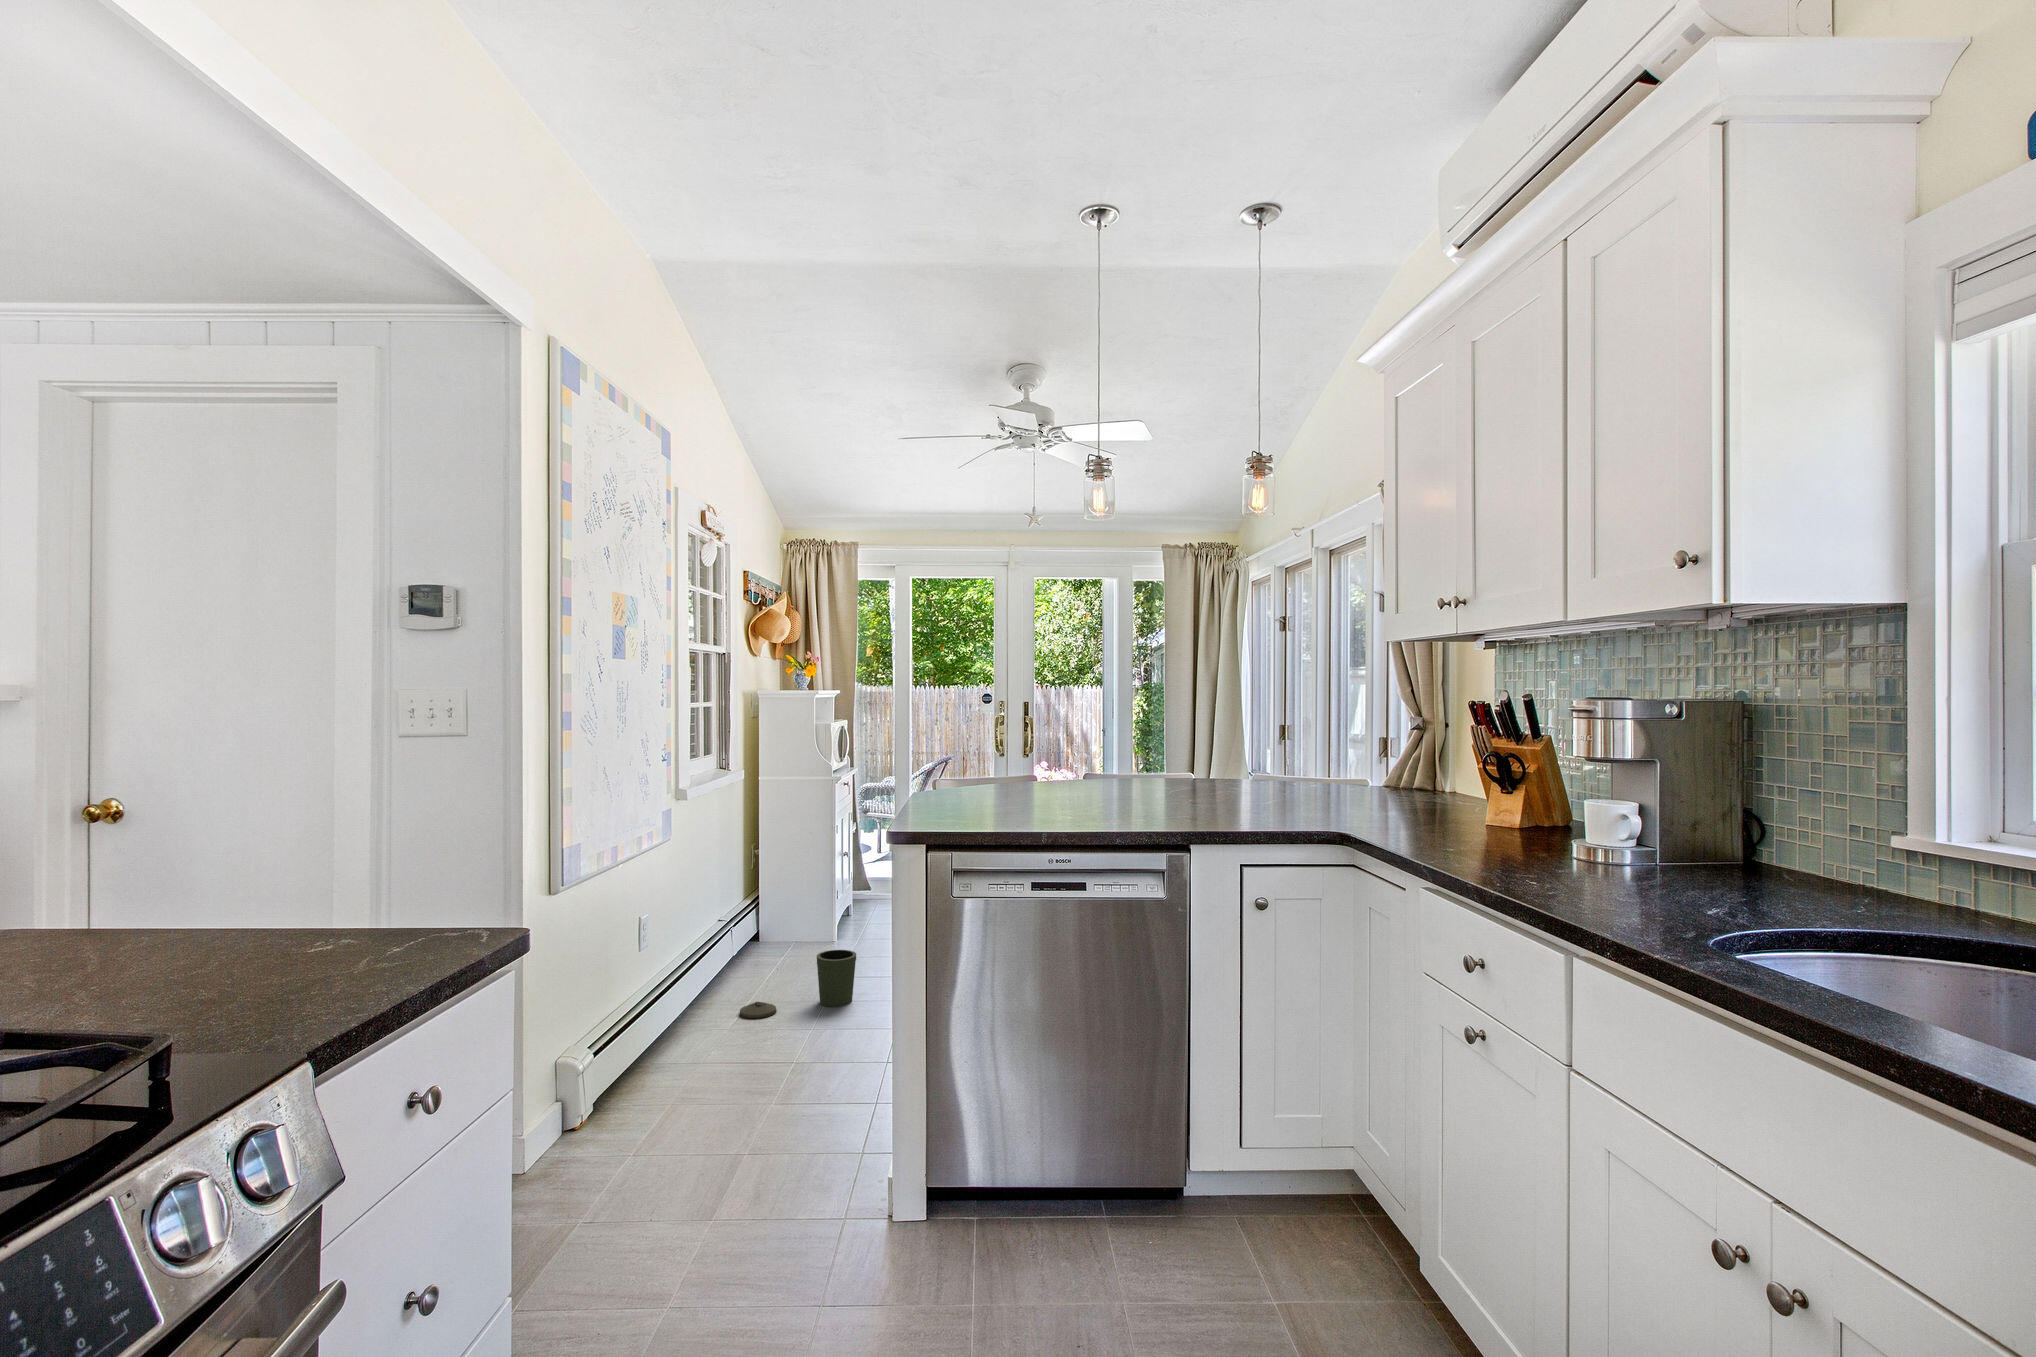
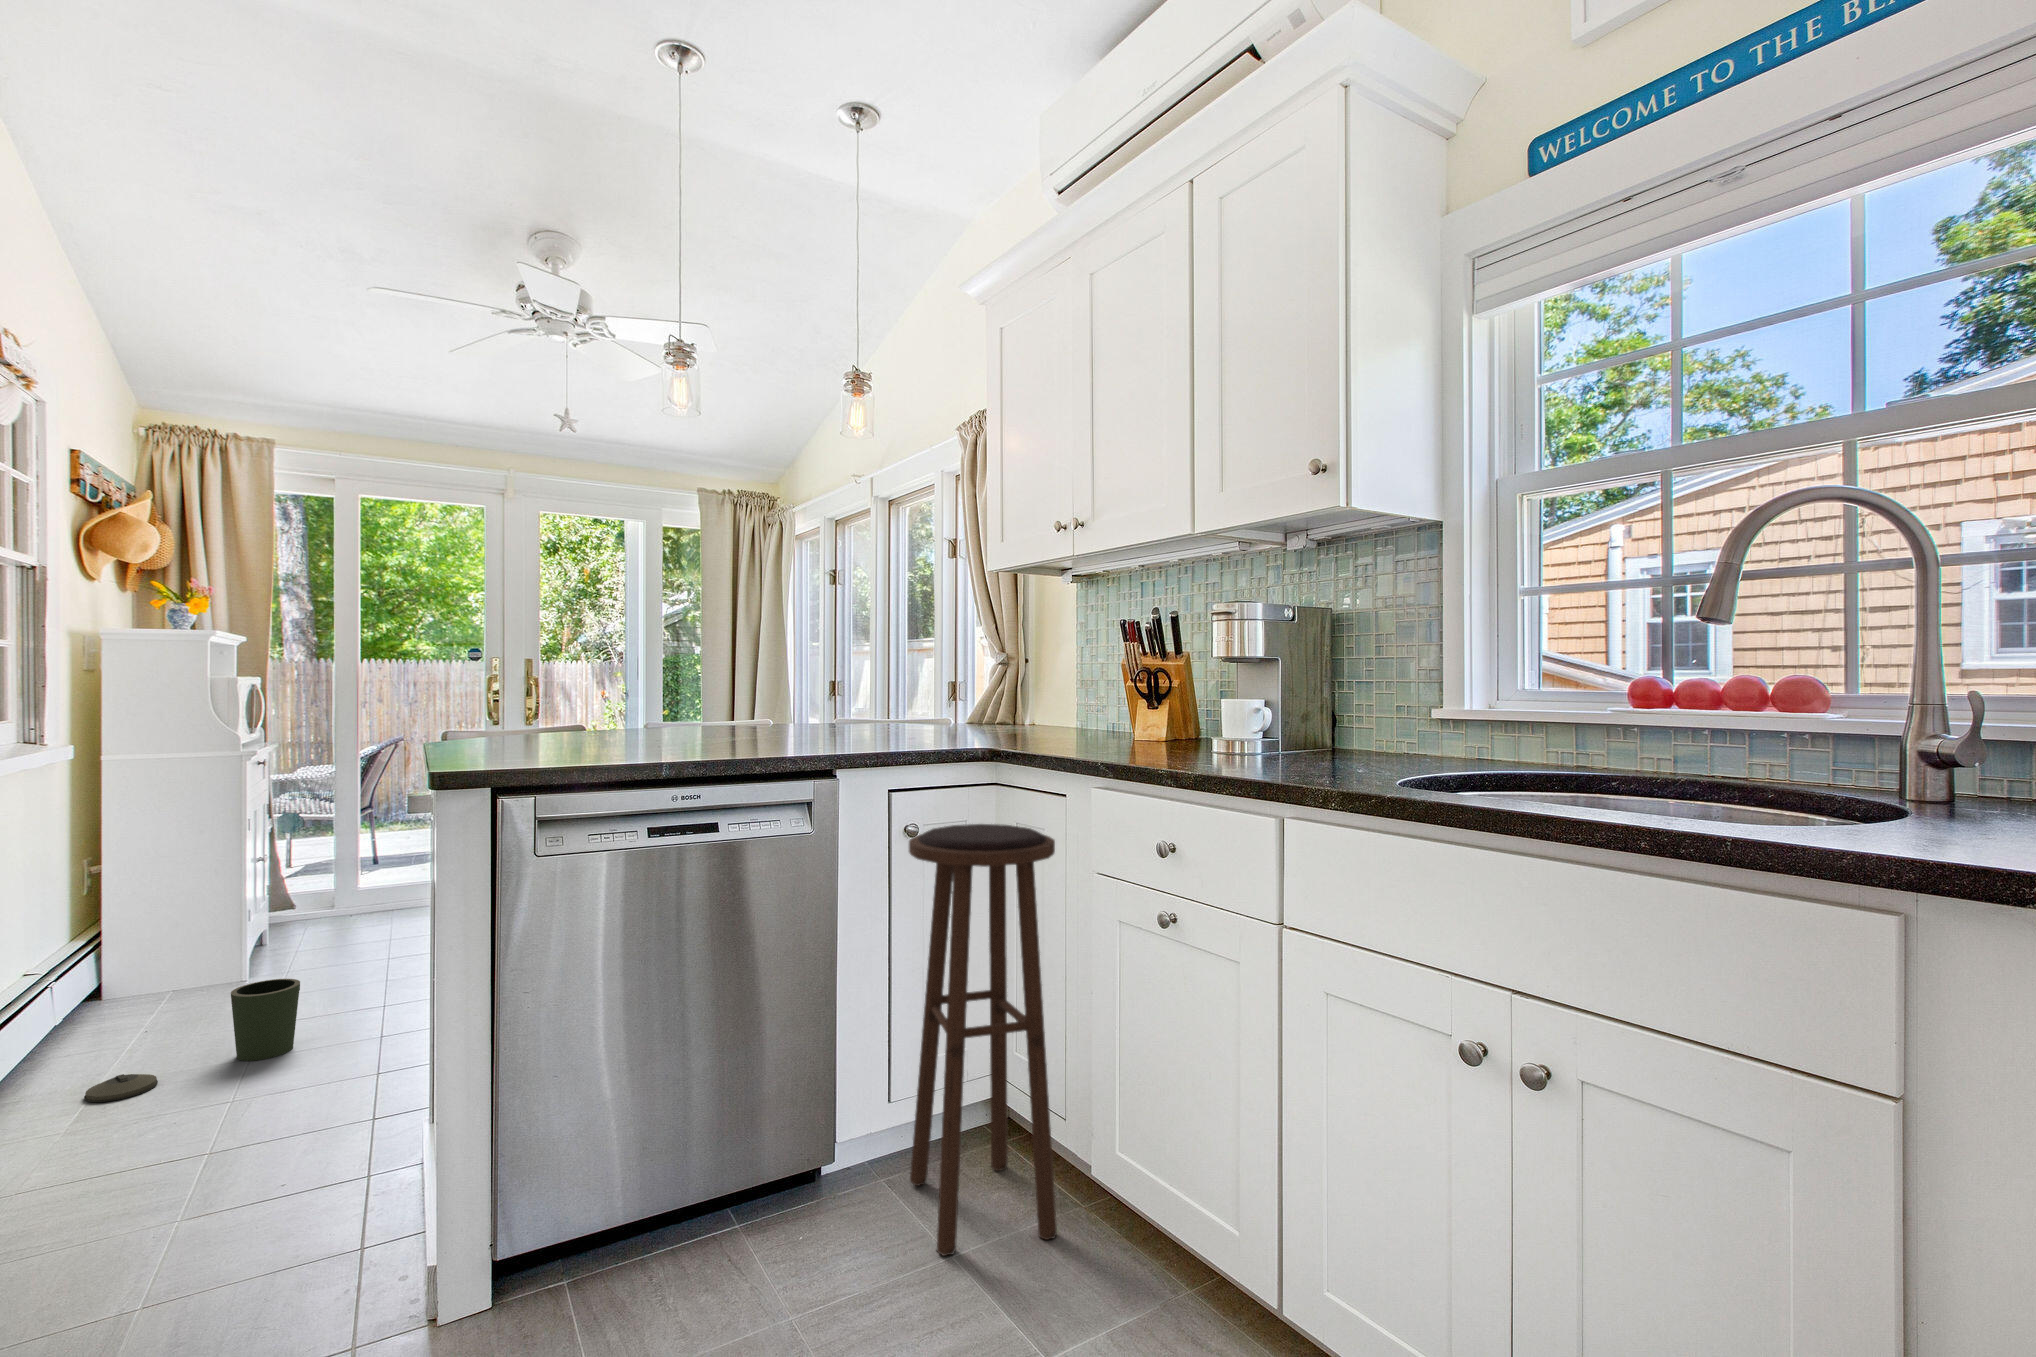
stool: none [1242,904,1383,1316] -> present [909,824,1057,1256]

